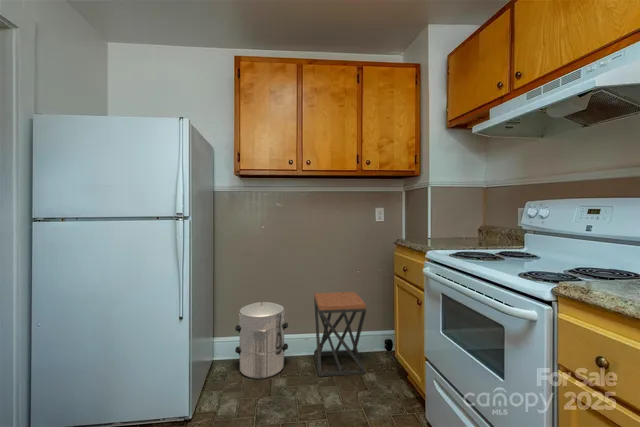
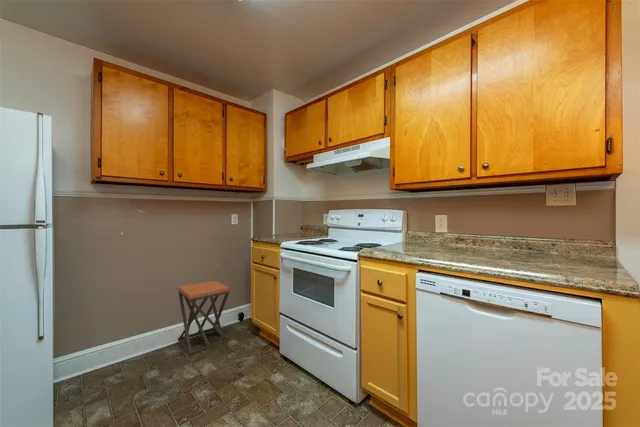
waste bin: present [235,301,288,379] -> none [92,301,155,379]

